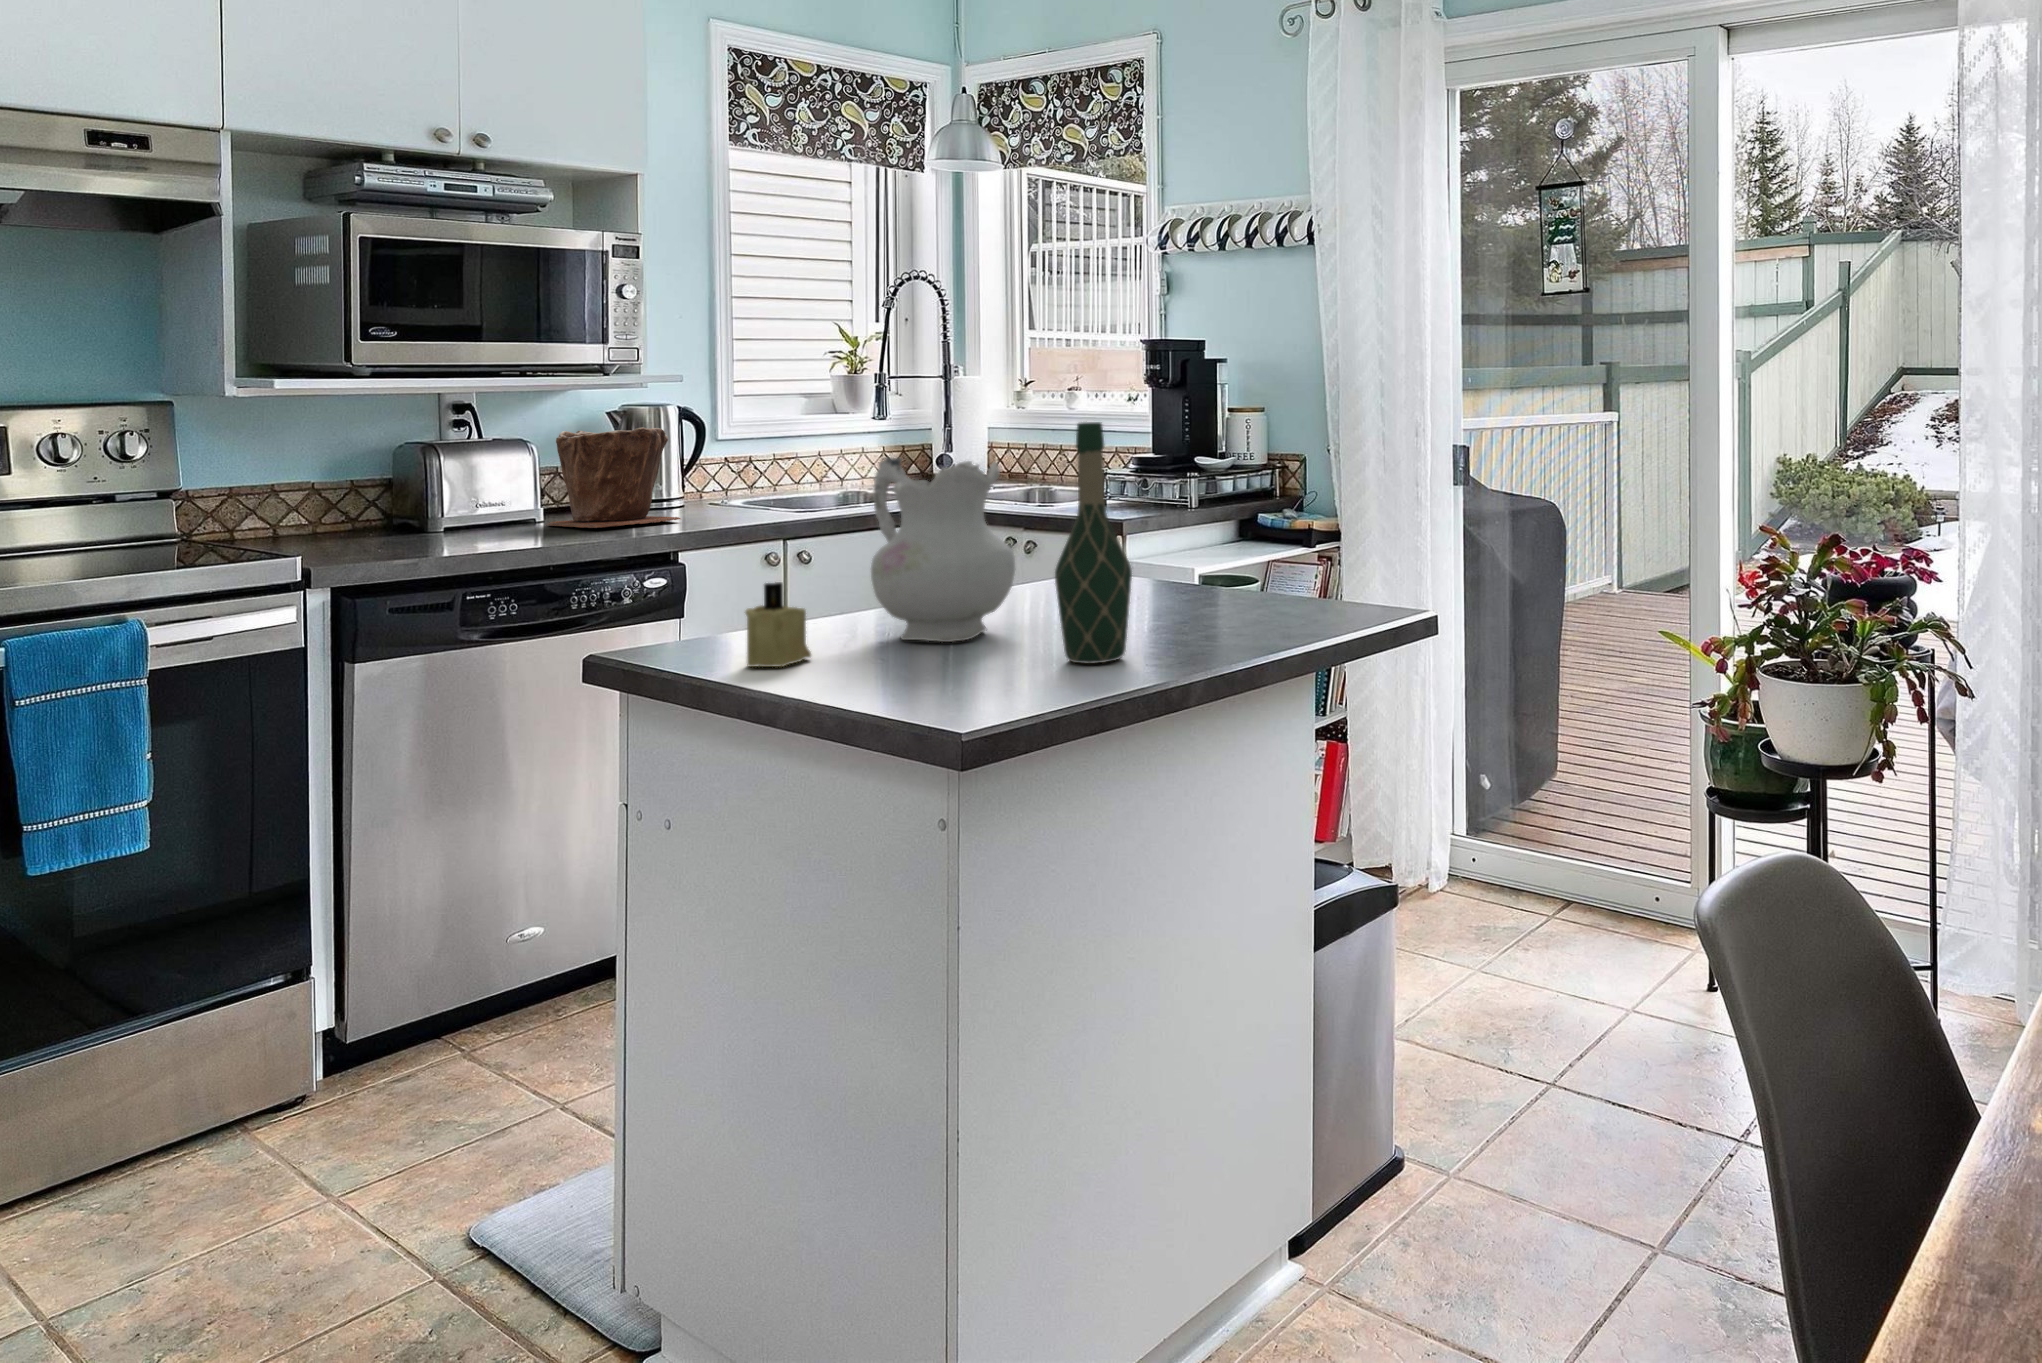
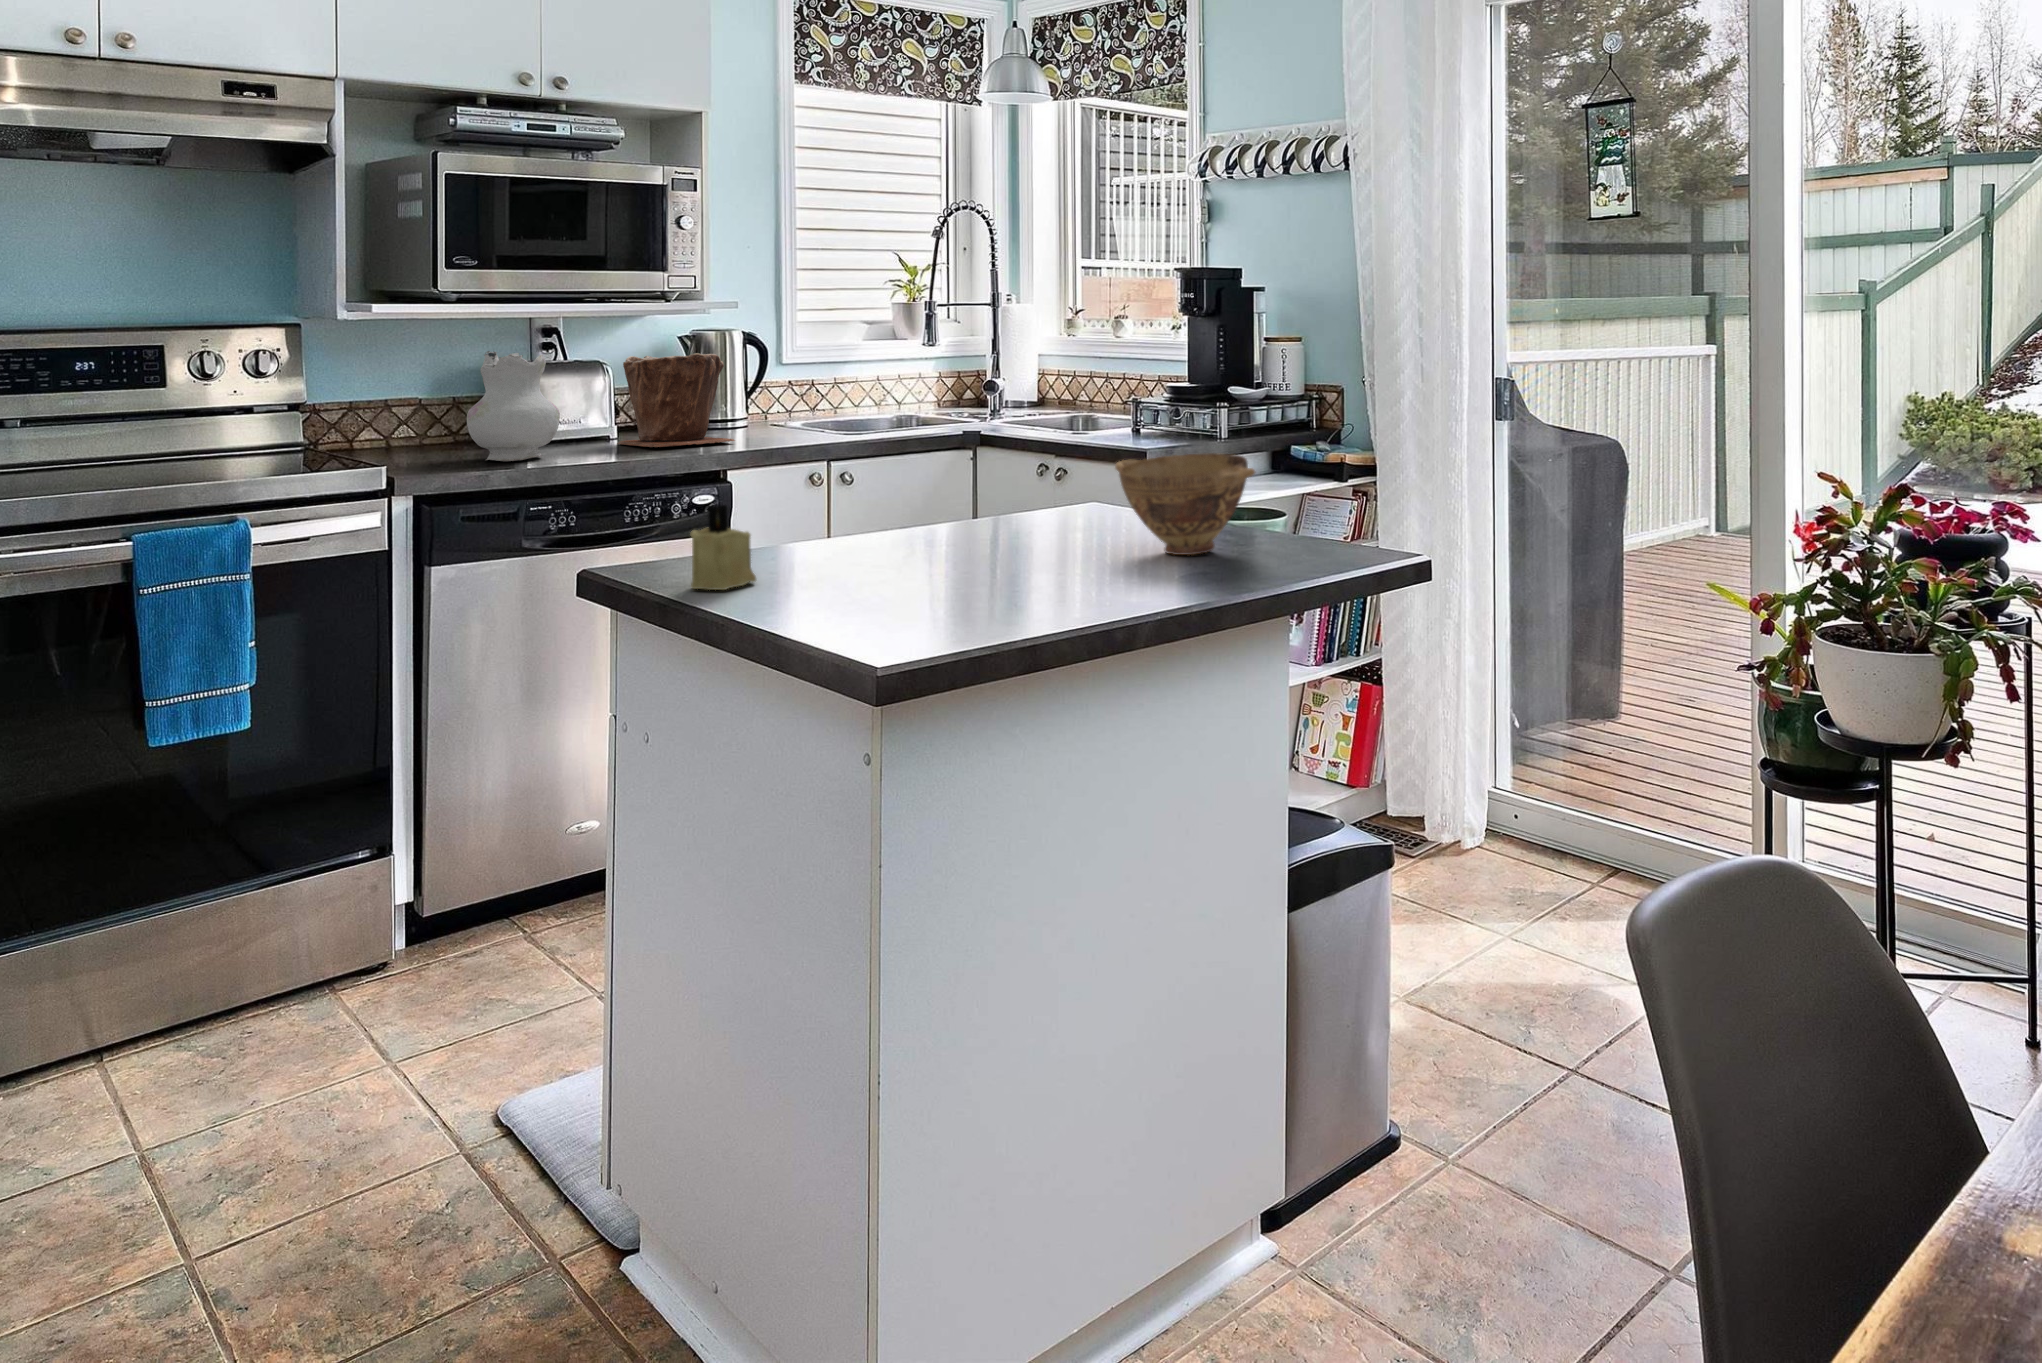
wine bottle: present [1055,422,1132,664] -> none [989,345,1069,600]
ceramic pitcher: present [871,457,1015,642] -> present [467,351,560,461]
bowl: none [1147,521,1288,617] -> present [1115,453,1255,555]

